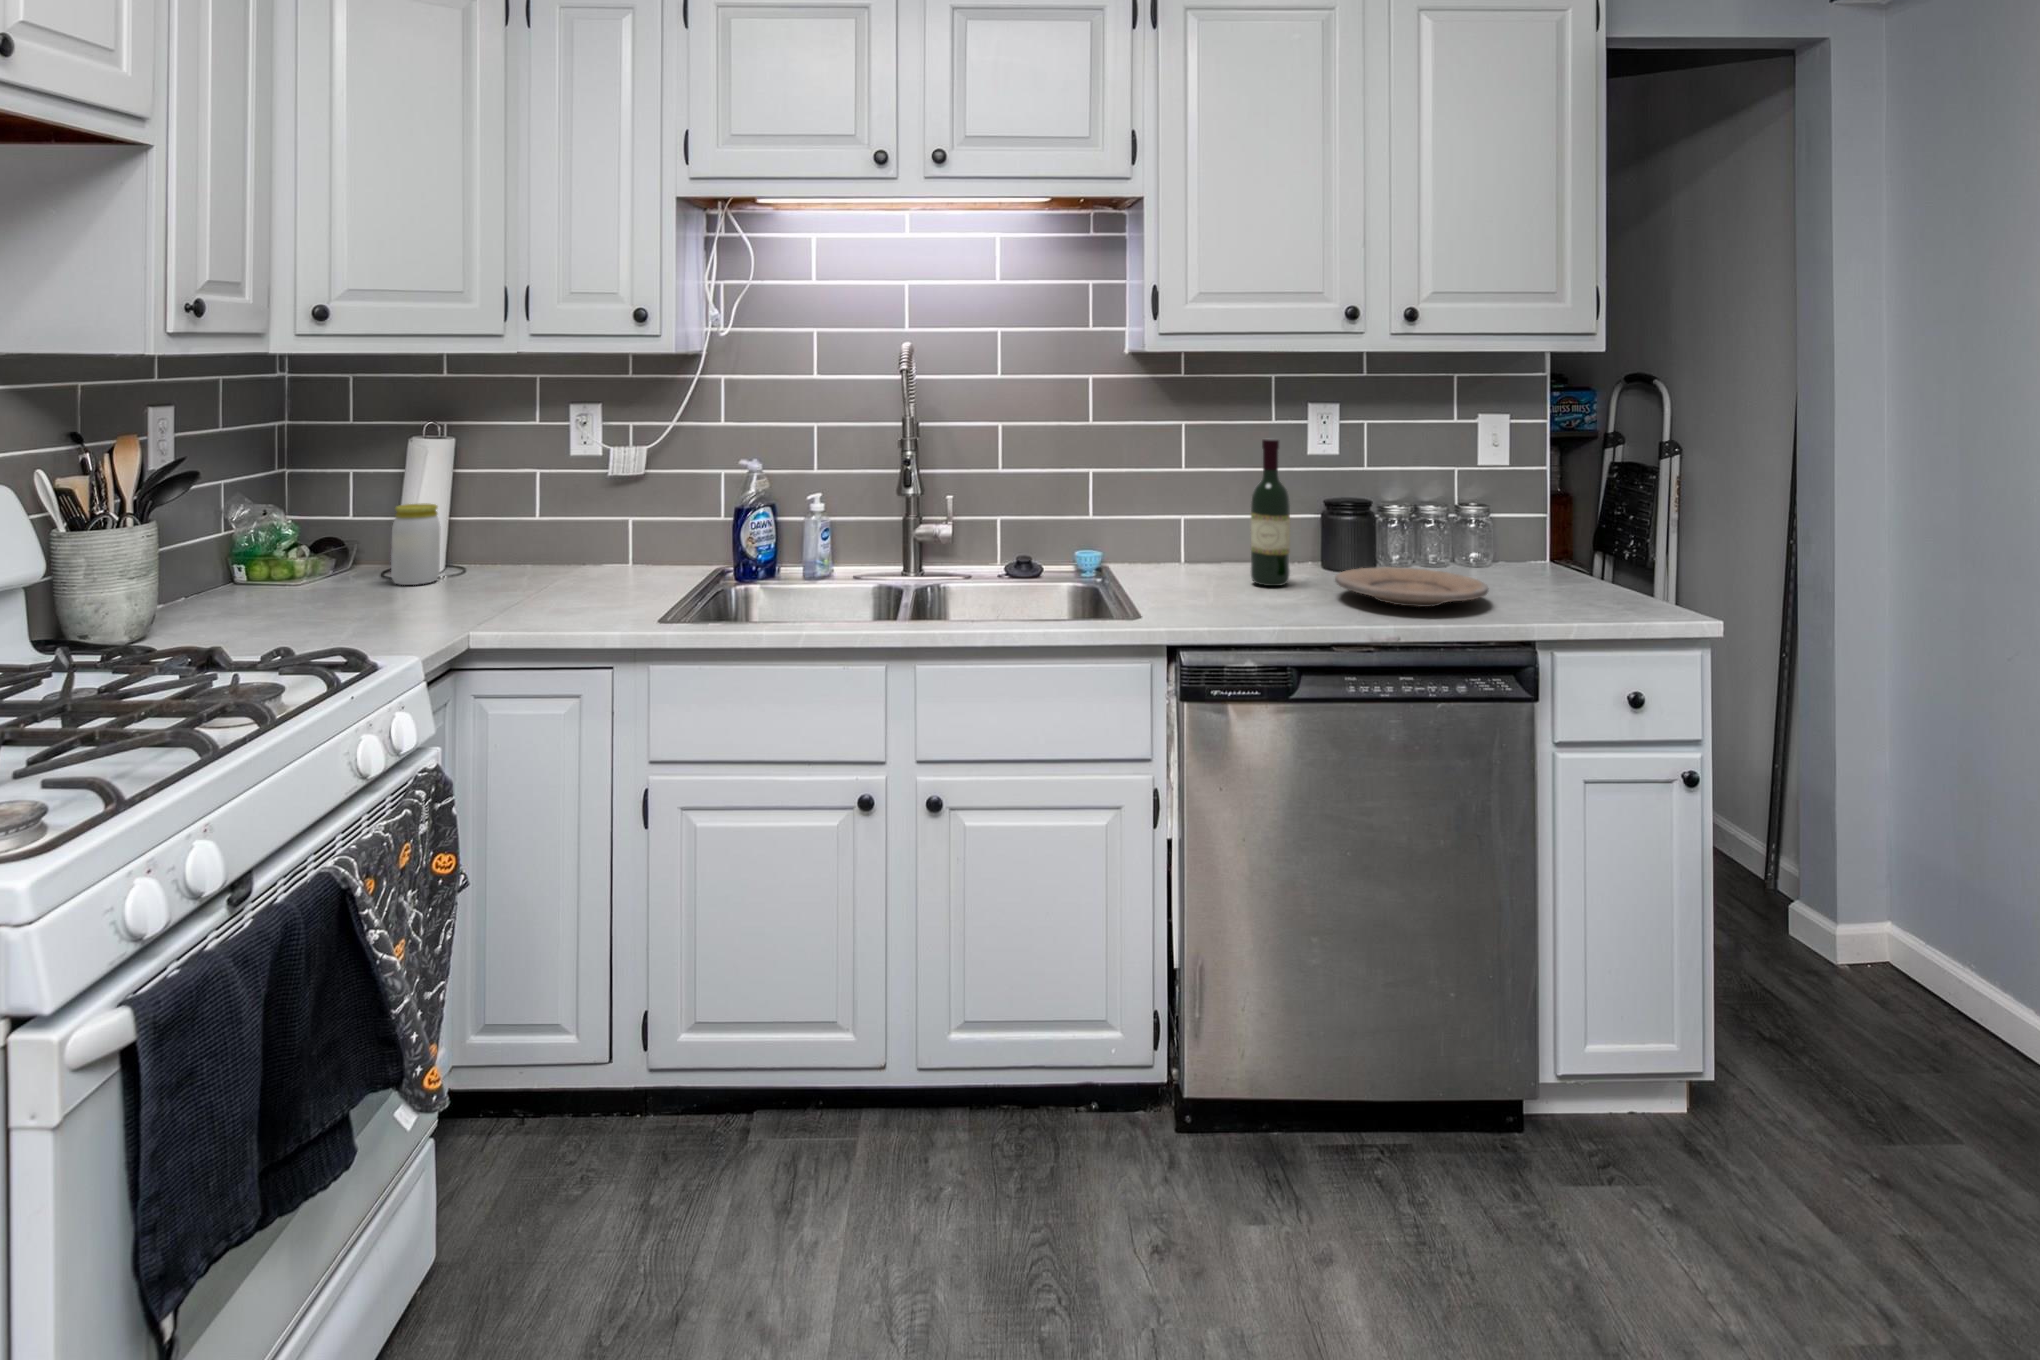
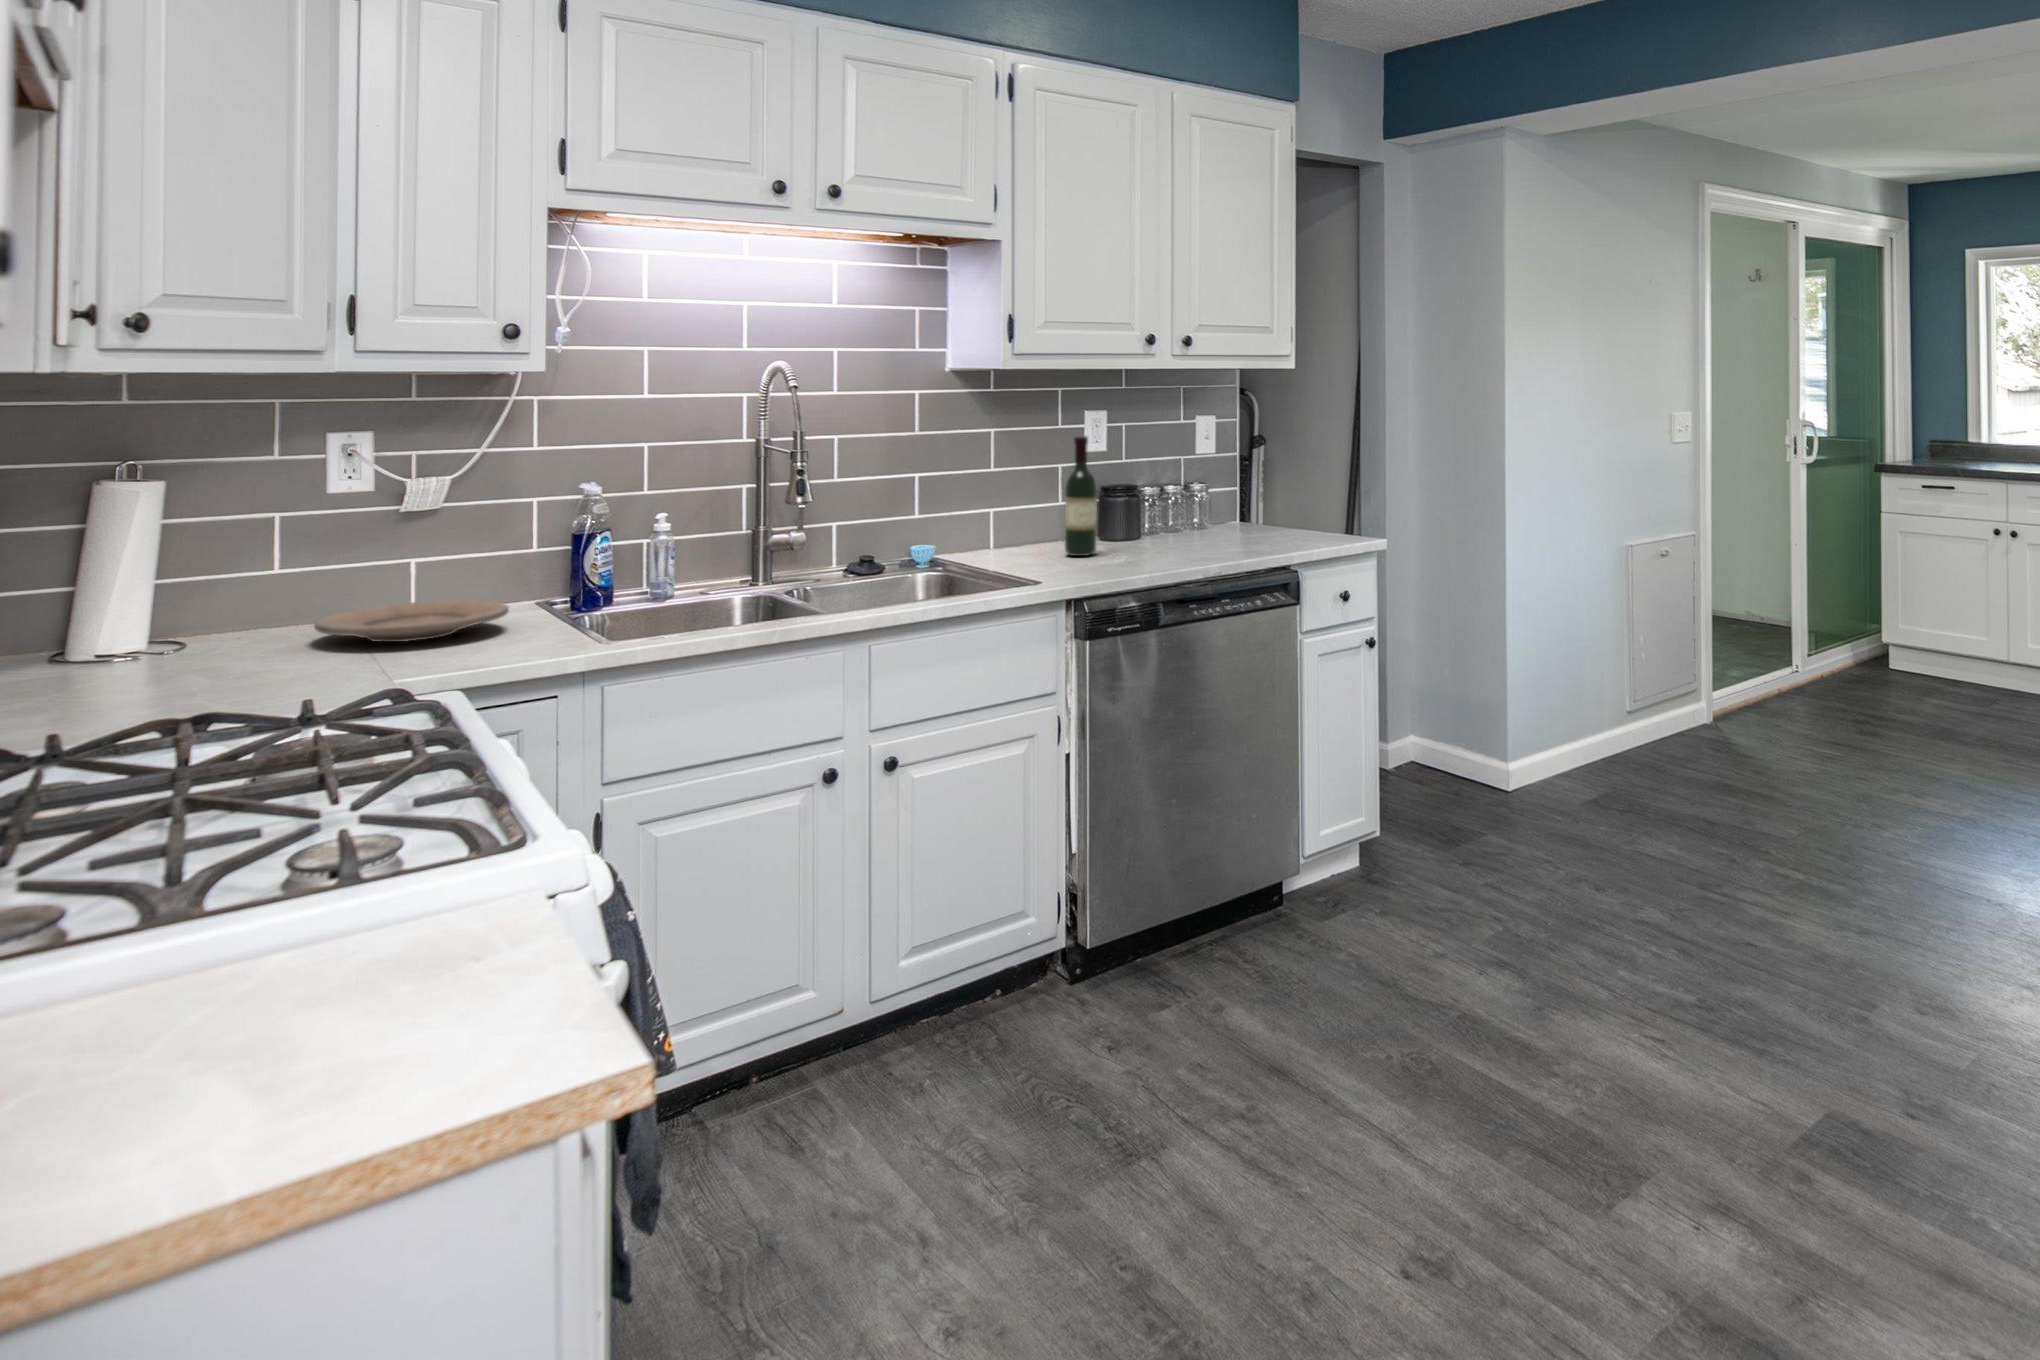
jar: present [391,503,440,585] -> none [144,562,218,665]
plate: present [1335,567,1489,607] -> present [314,600,509,642]

